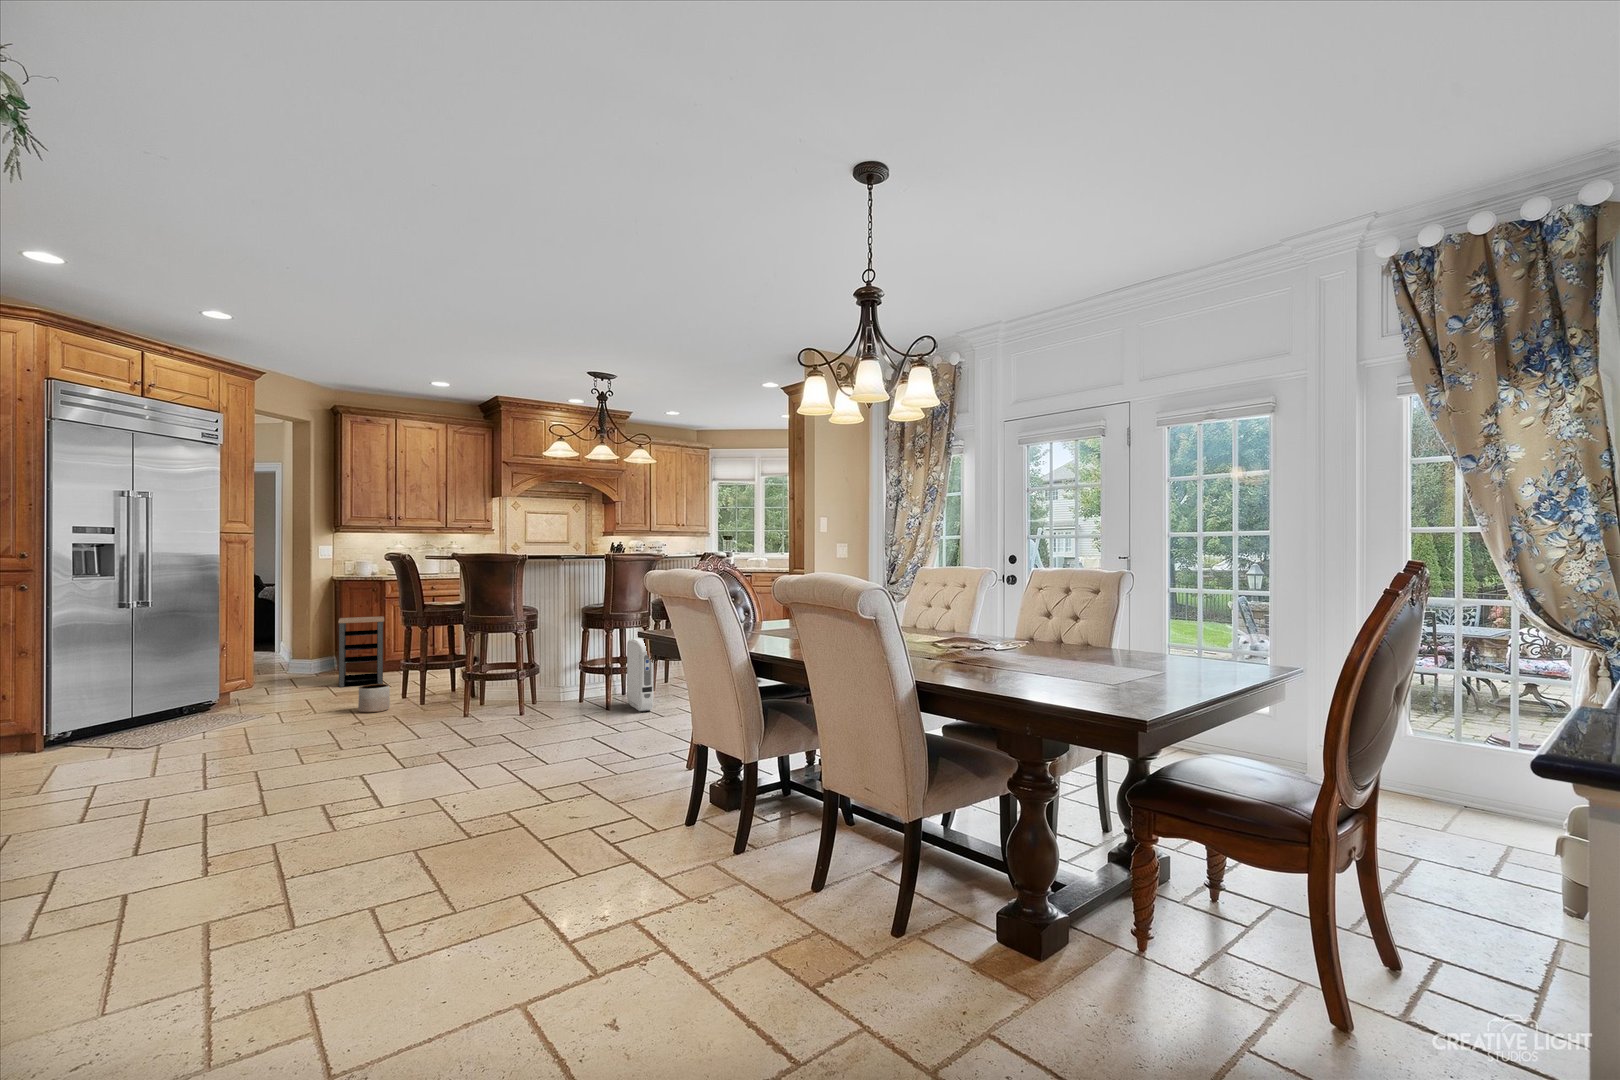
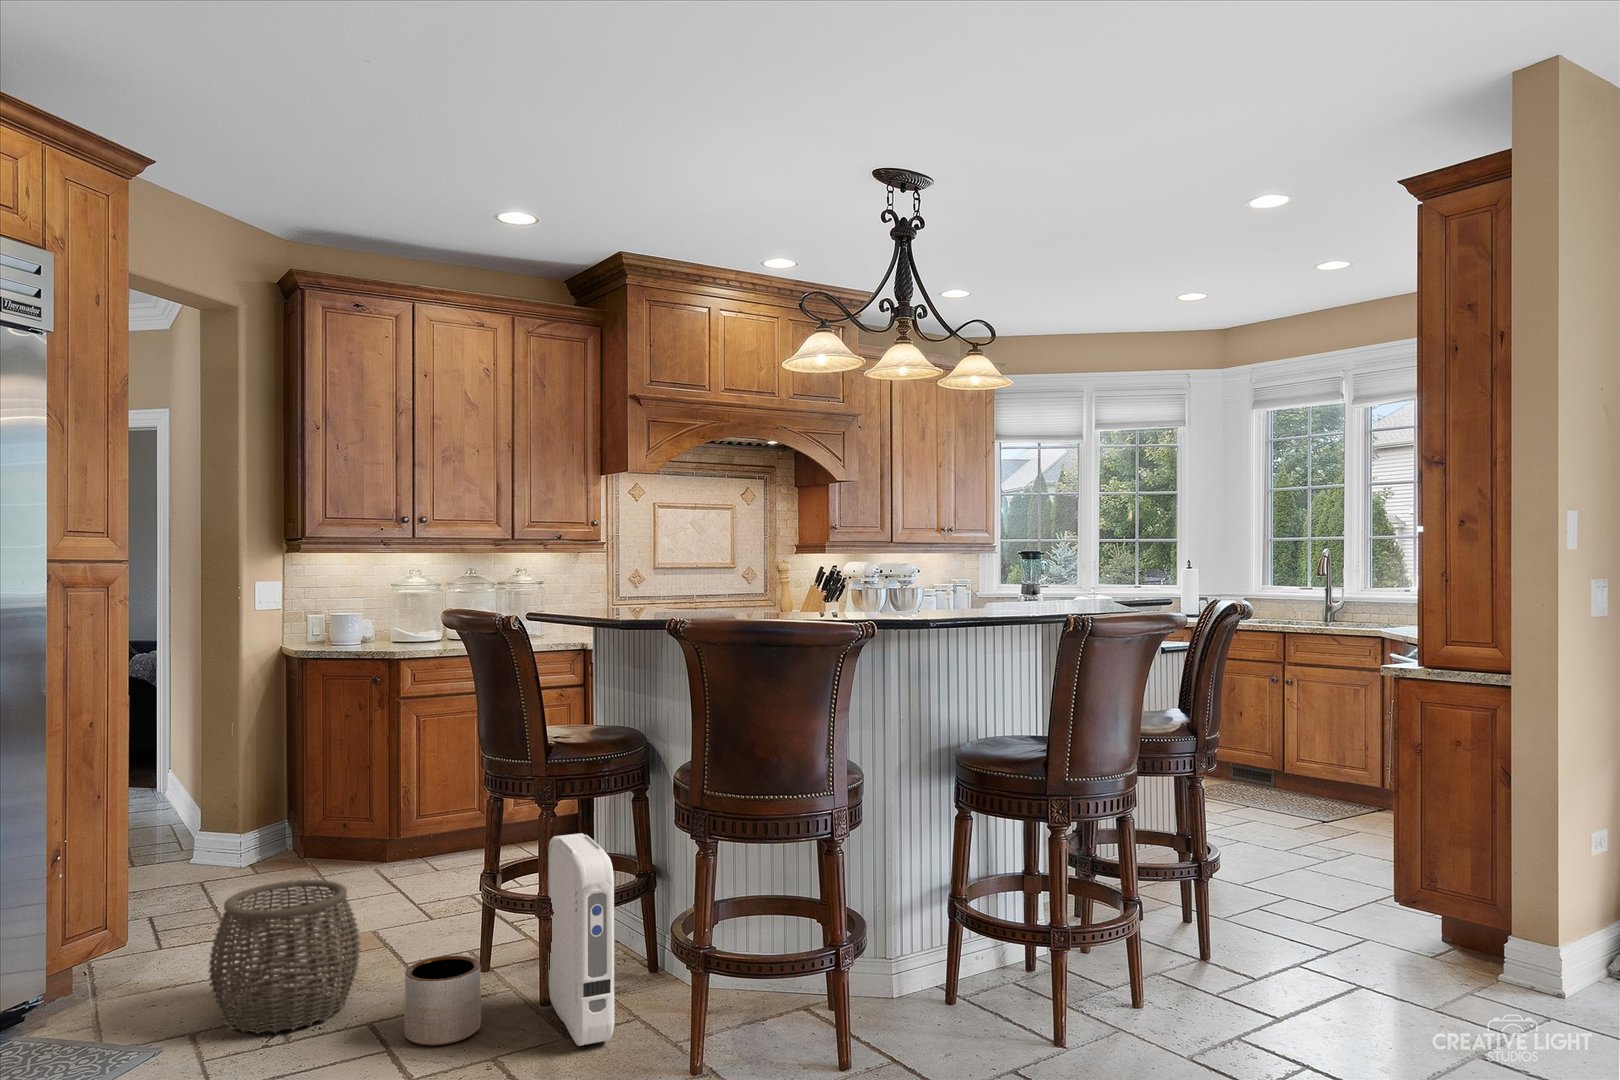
side table: present [338,616,384,687] -> none [311,743,415,920]
air purifier: present [627,639,654,711] -> present [548,833,614,1046]
woven basket: none [284,659,347,711] -> present [209,880,361,1034]

